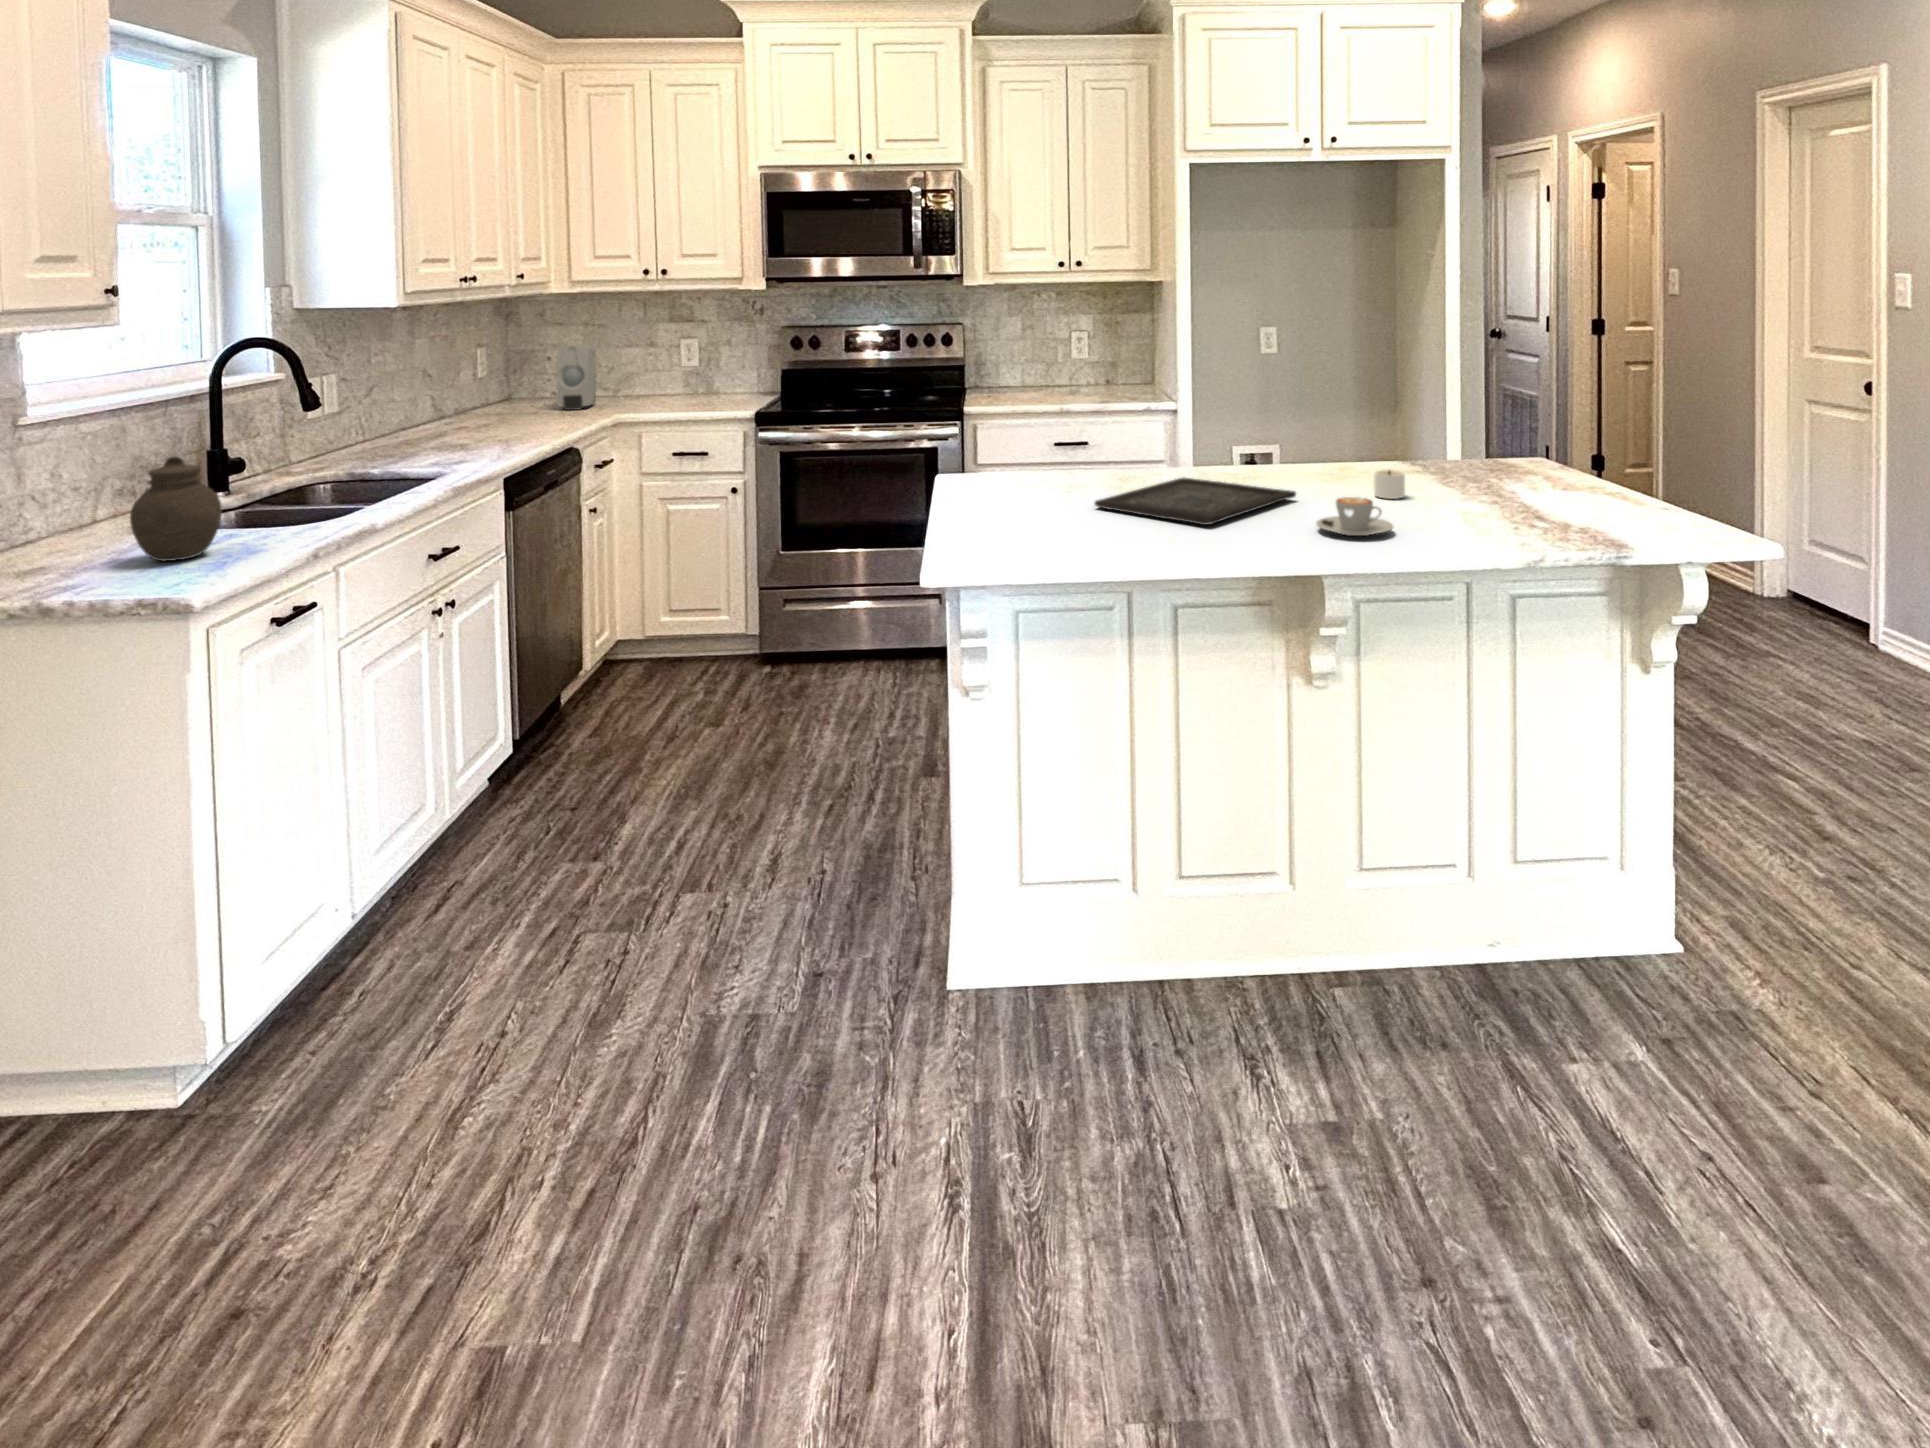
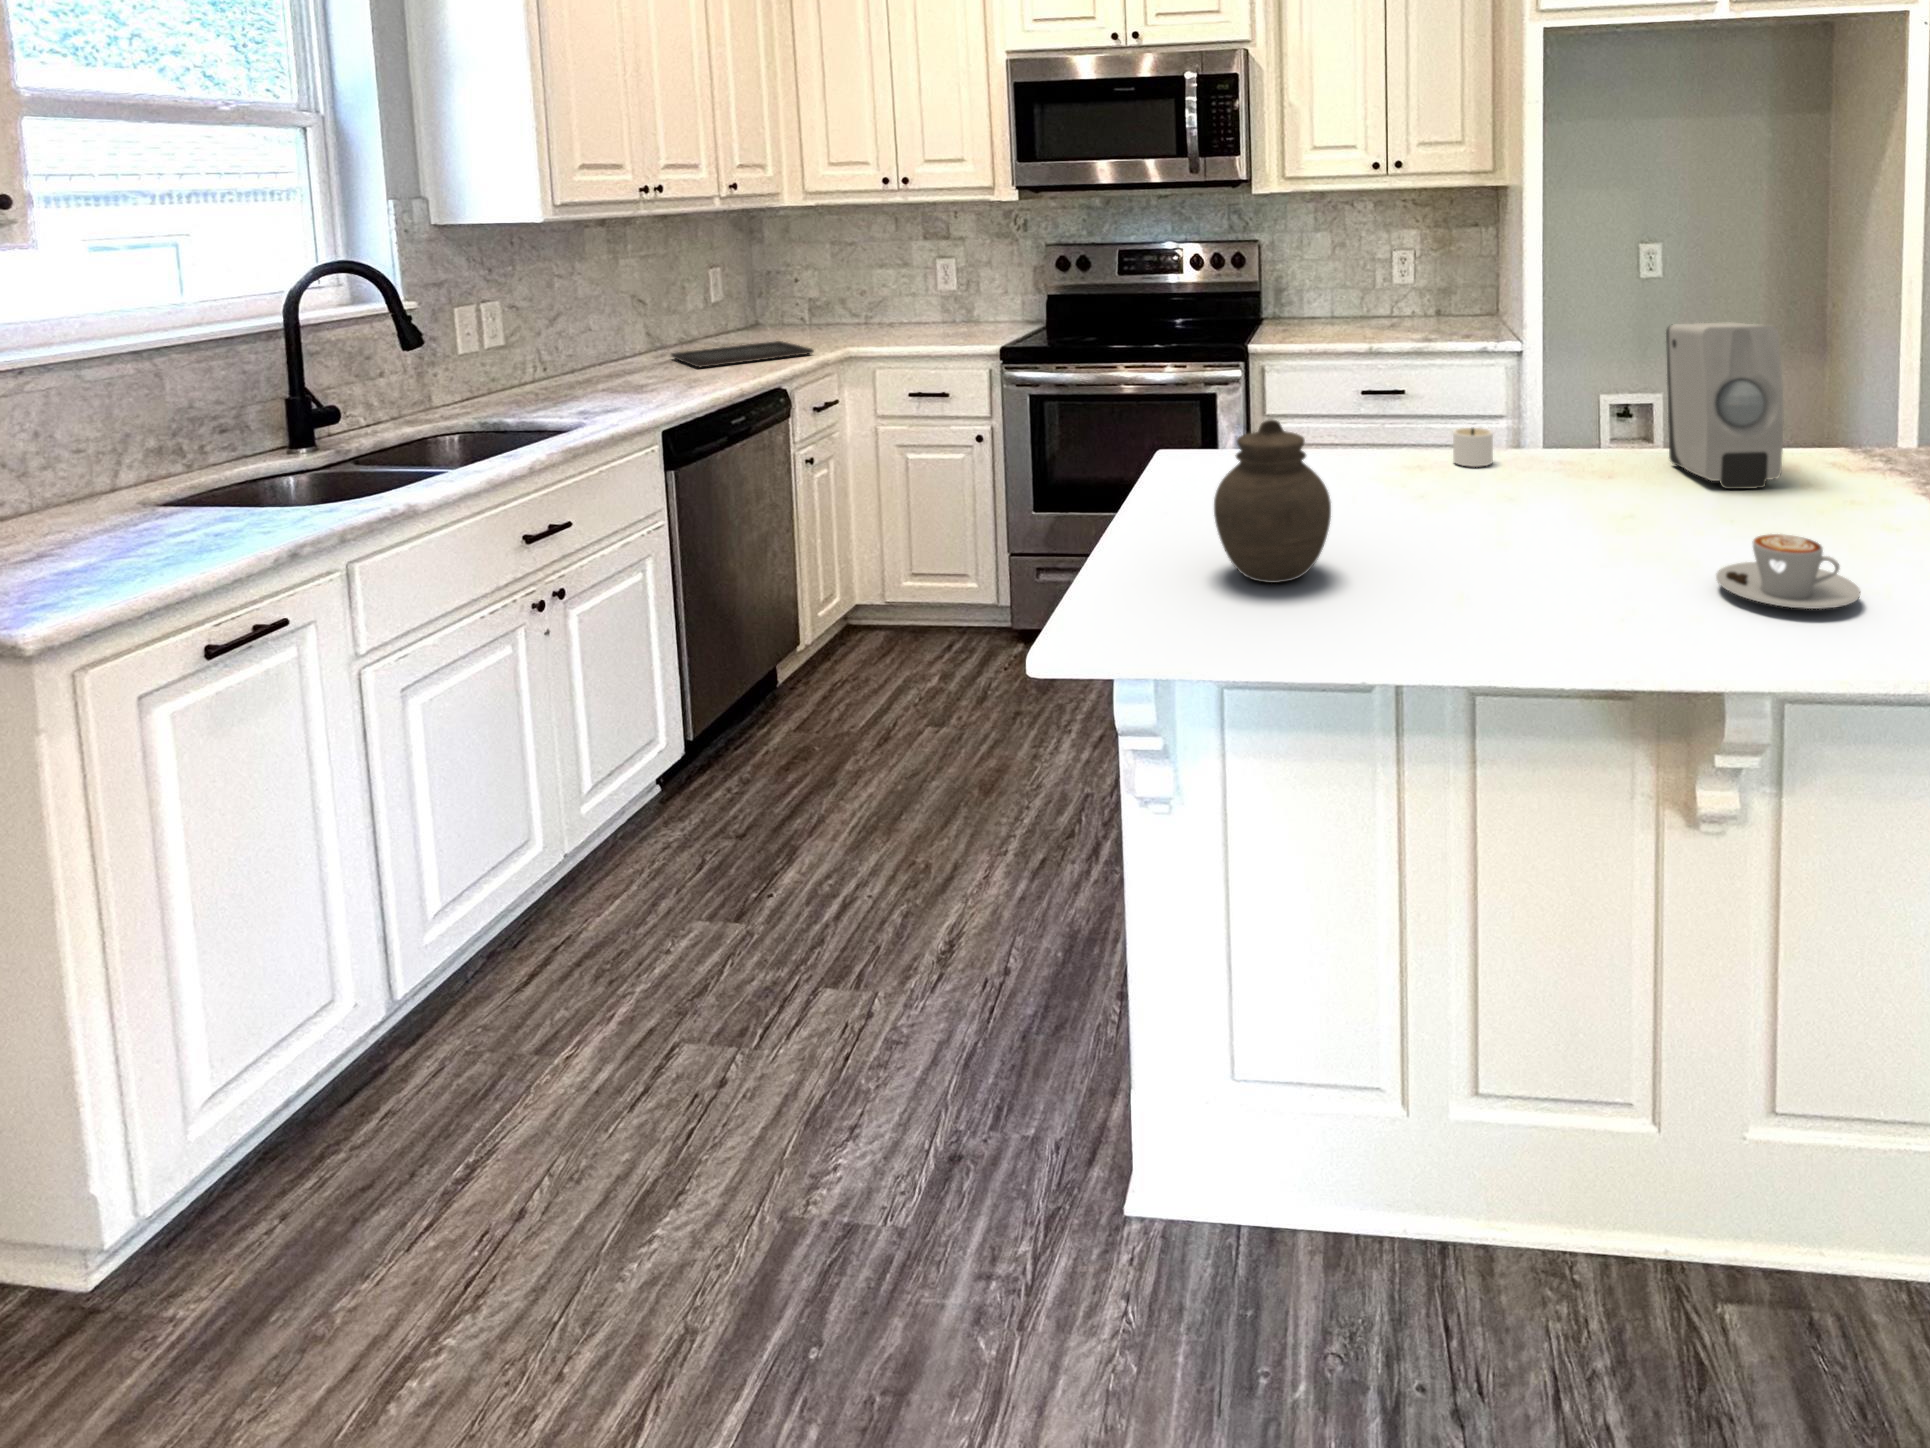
soap dispenser: present [556,345,596,410] -> present [1666,323,1783,489]
jar: present [130,457,222,561] -> present [1214,420,1331,583]
candle: present [1374,470,1405,499] -> present [1453,428,1493,467]
tray: present [1095,478,1296,525] -> present [671,341,814,368]

